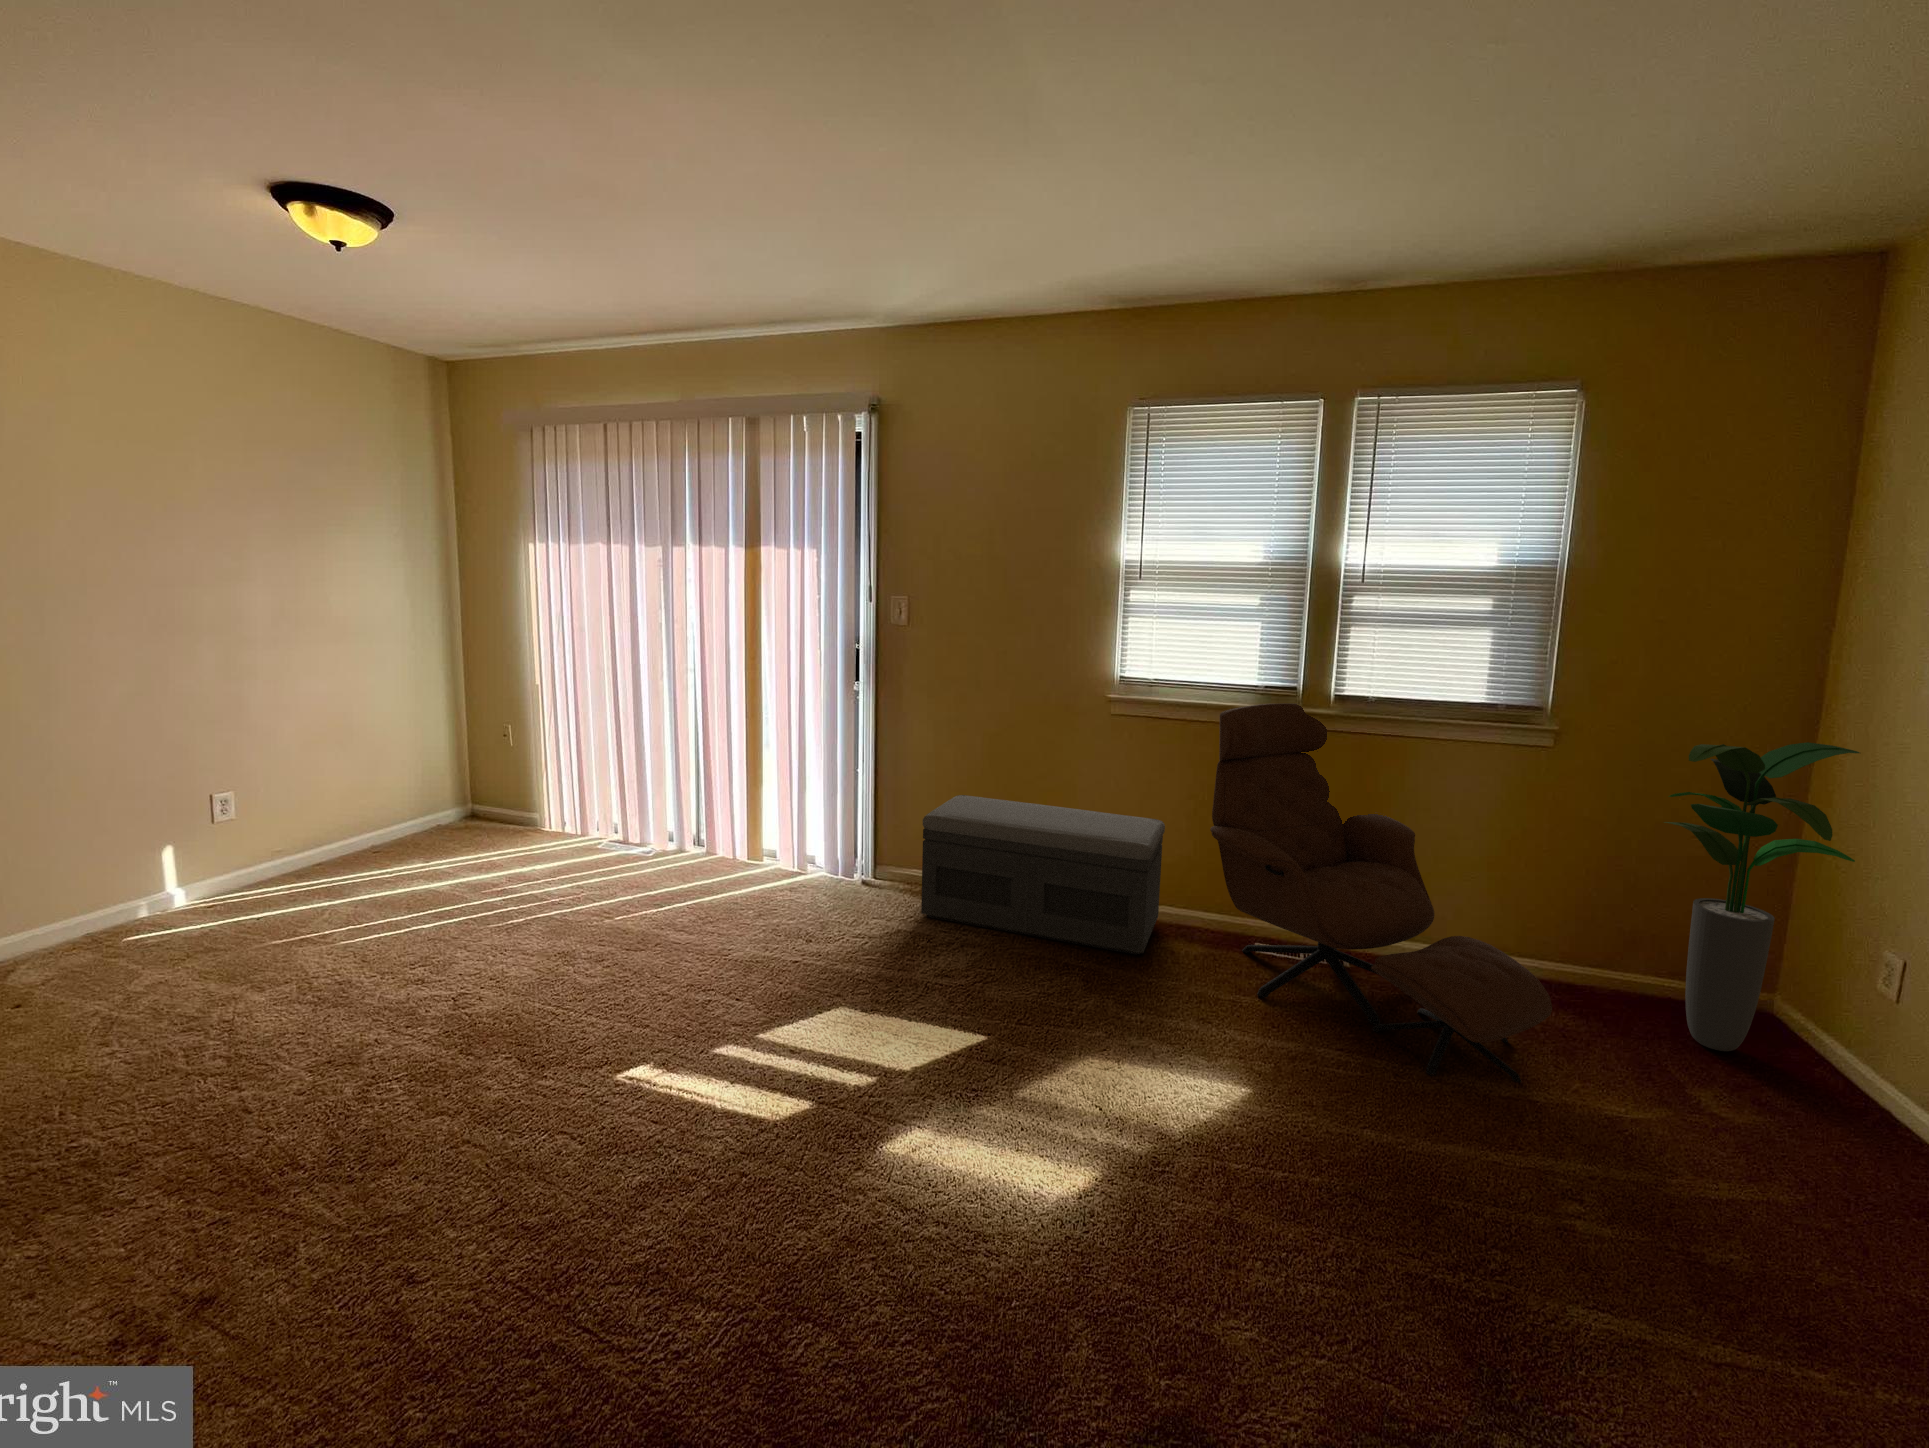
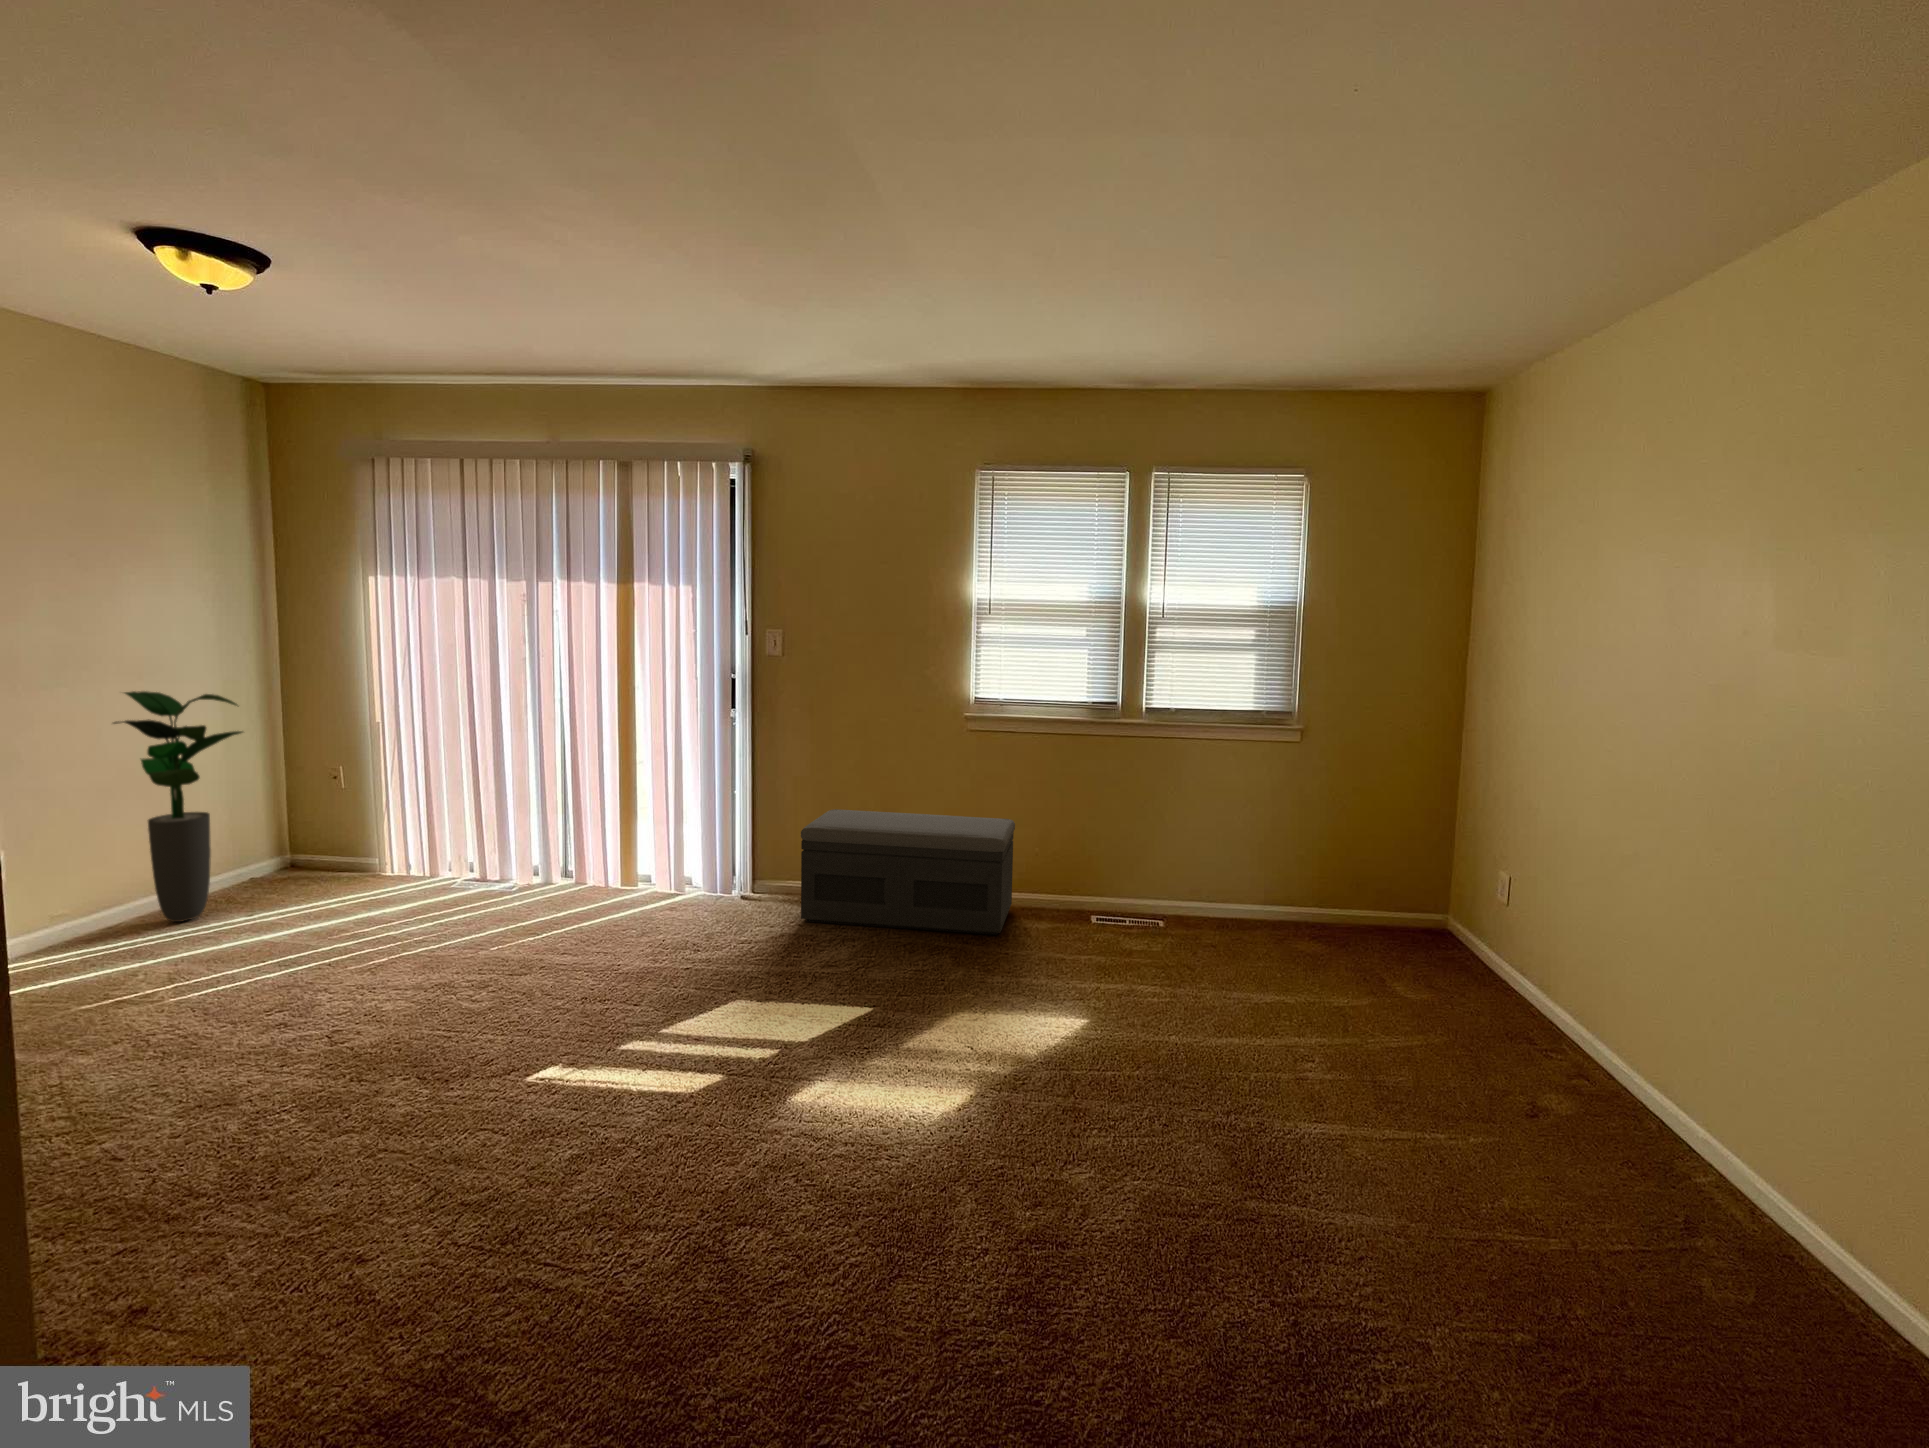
lounge chair: present [1210,703,1552,1082] -> none [1053,715,1305,996]
potted plant: present [1665,742,1860,1051] -> present [114,691,242,922]

